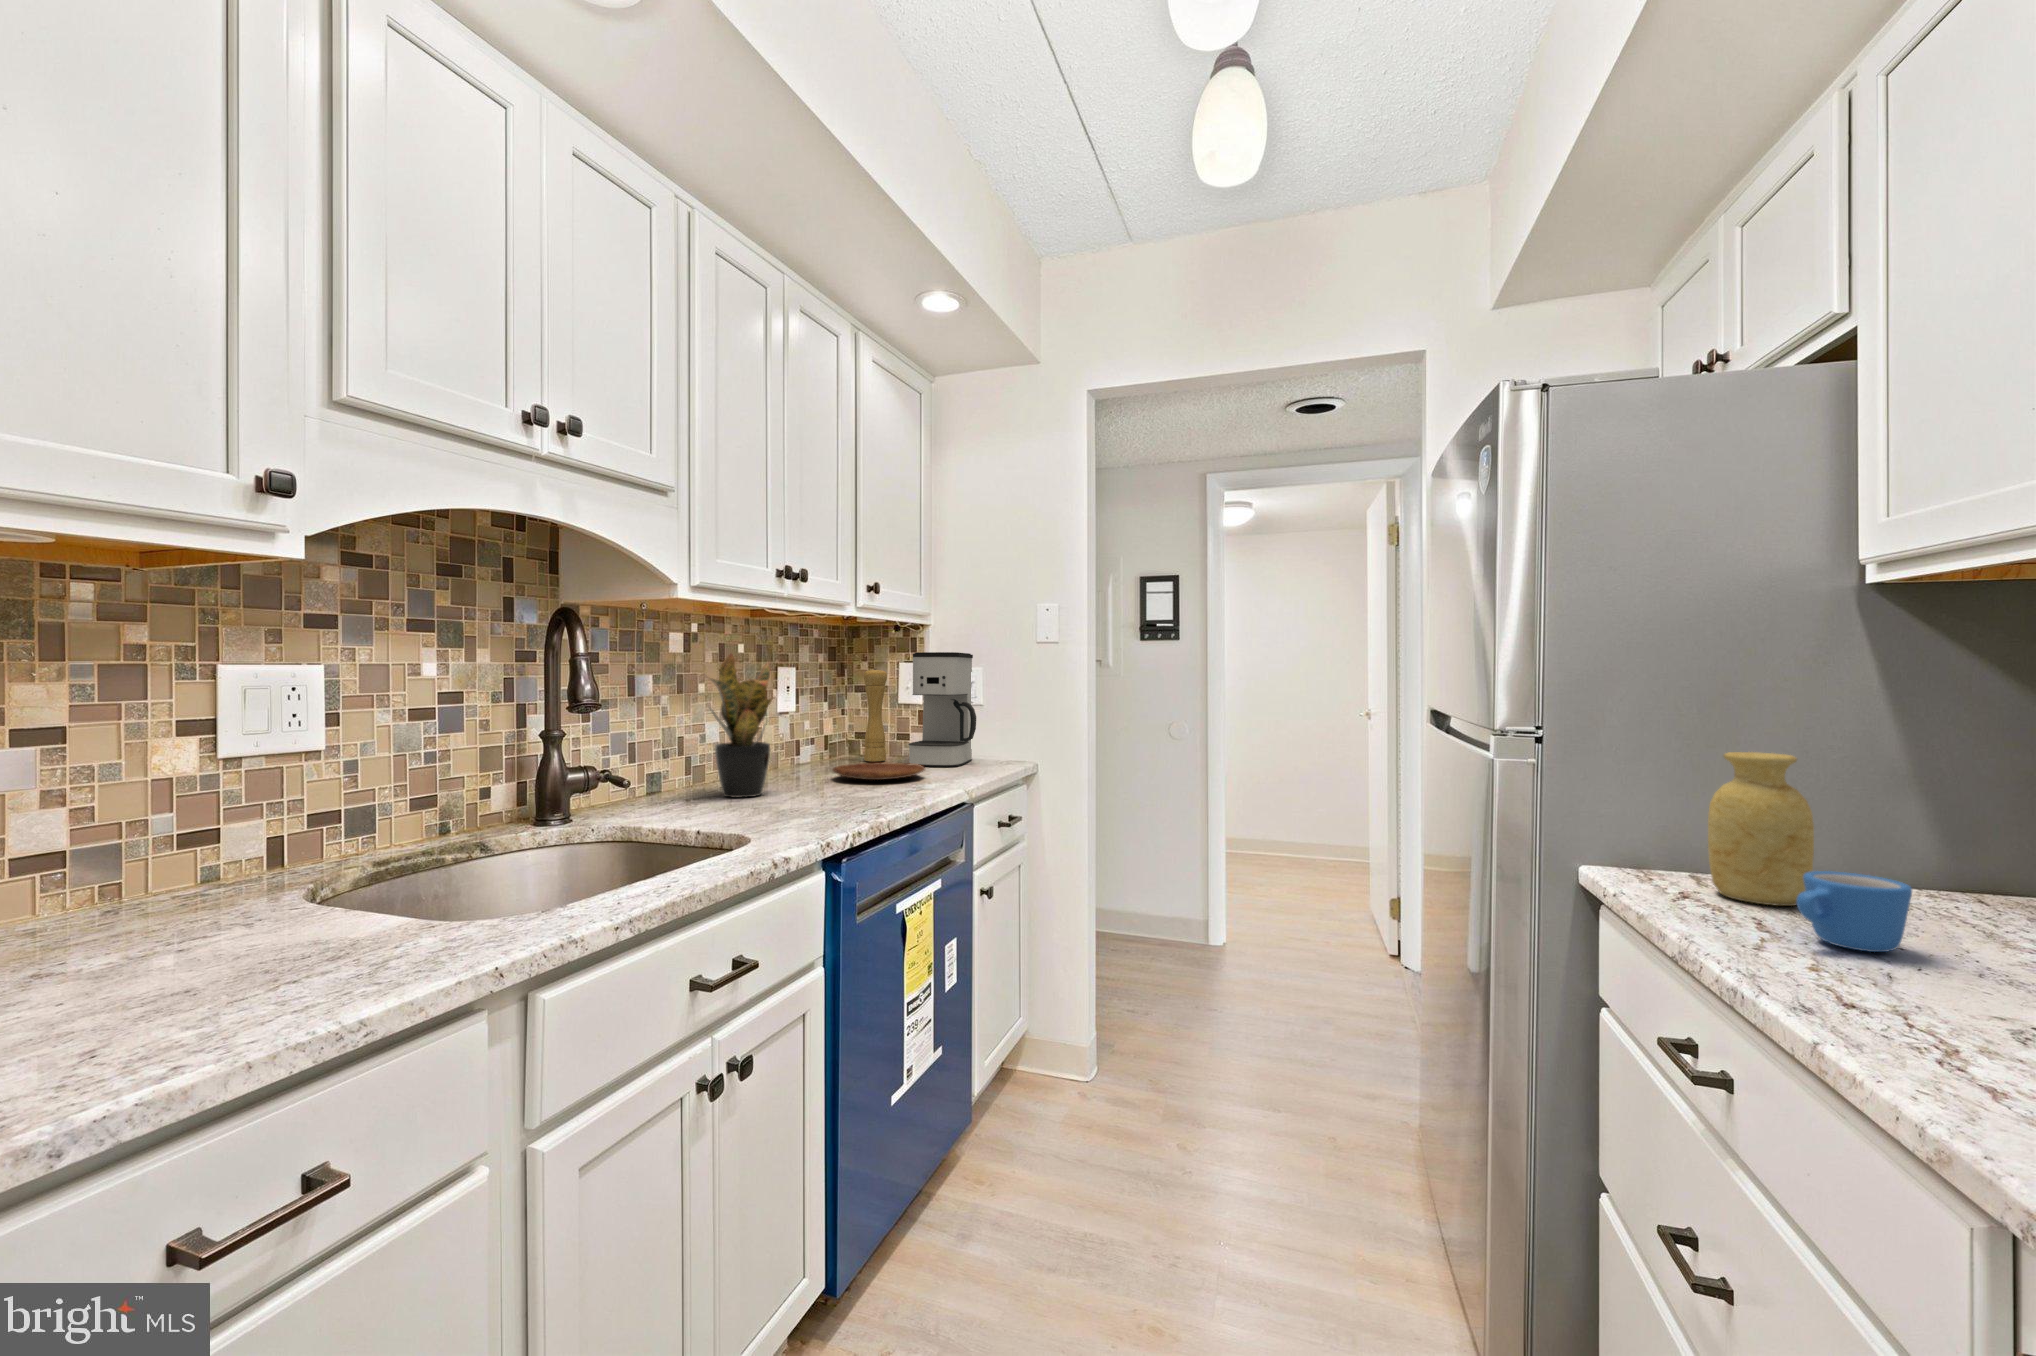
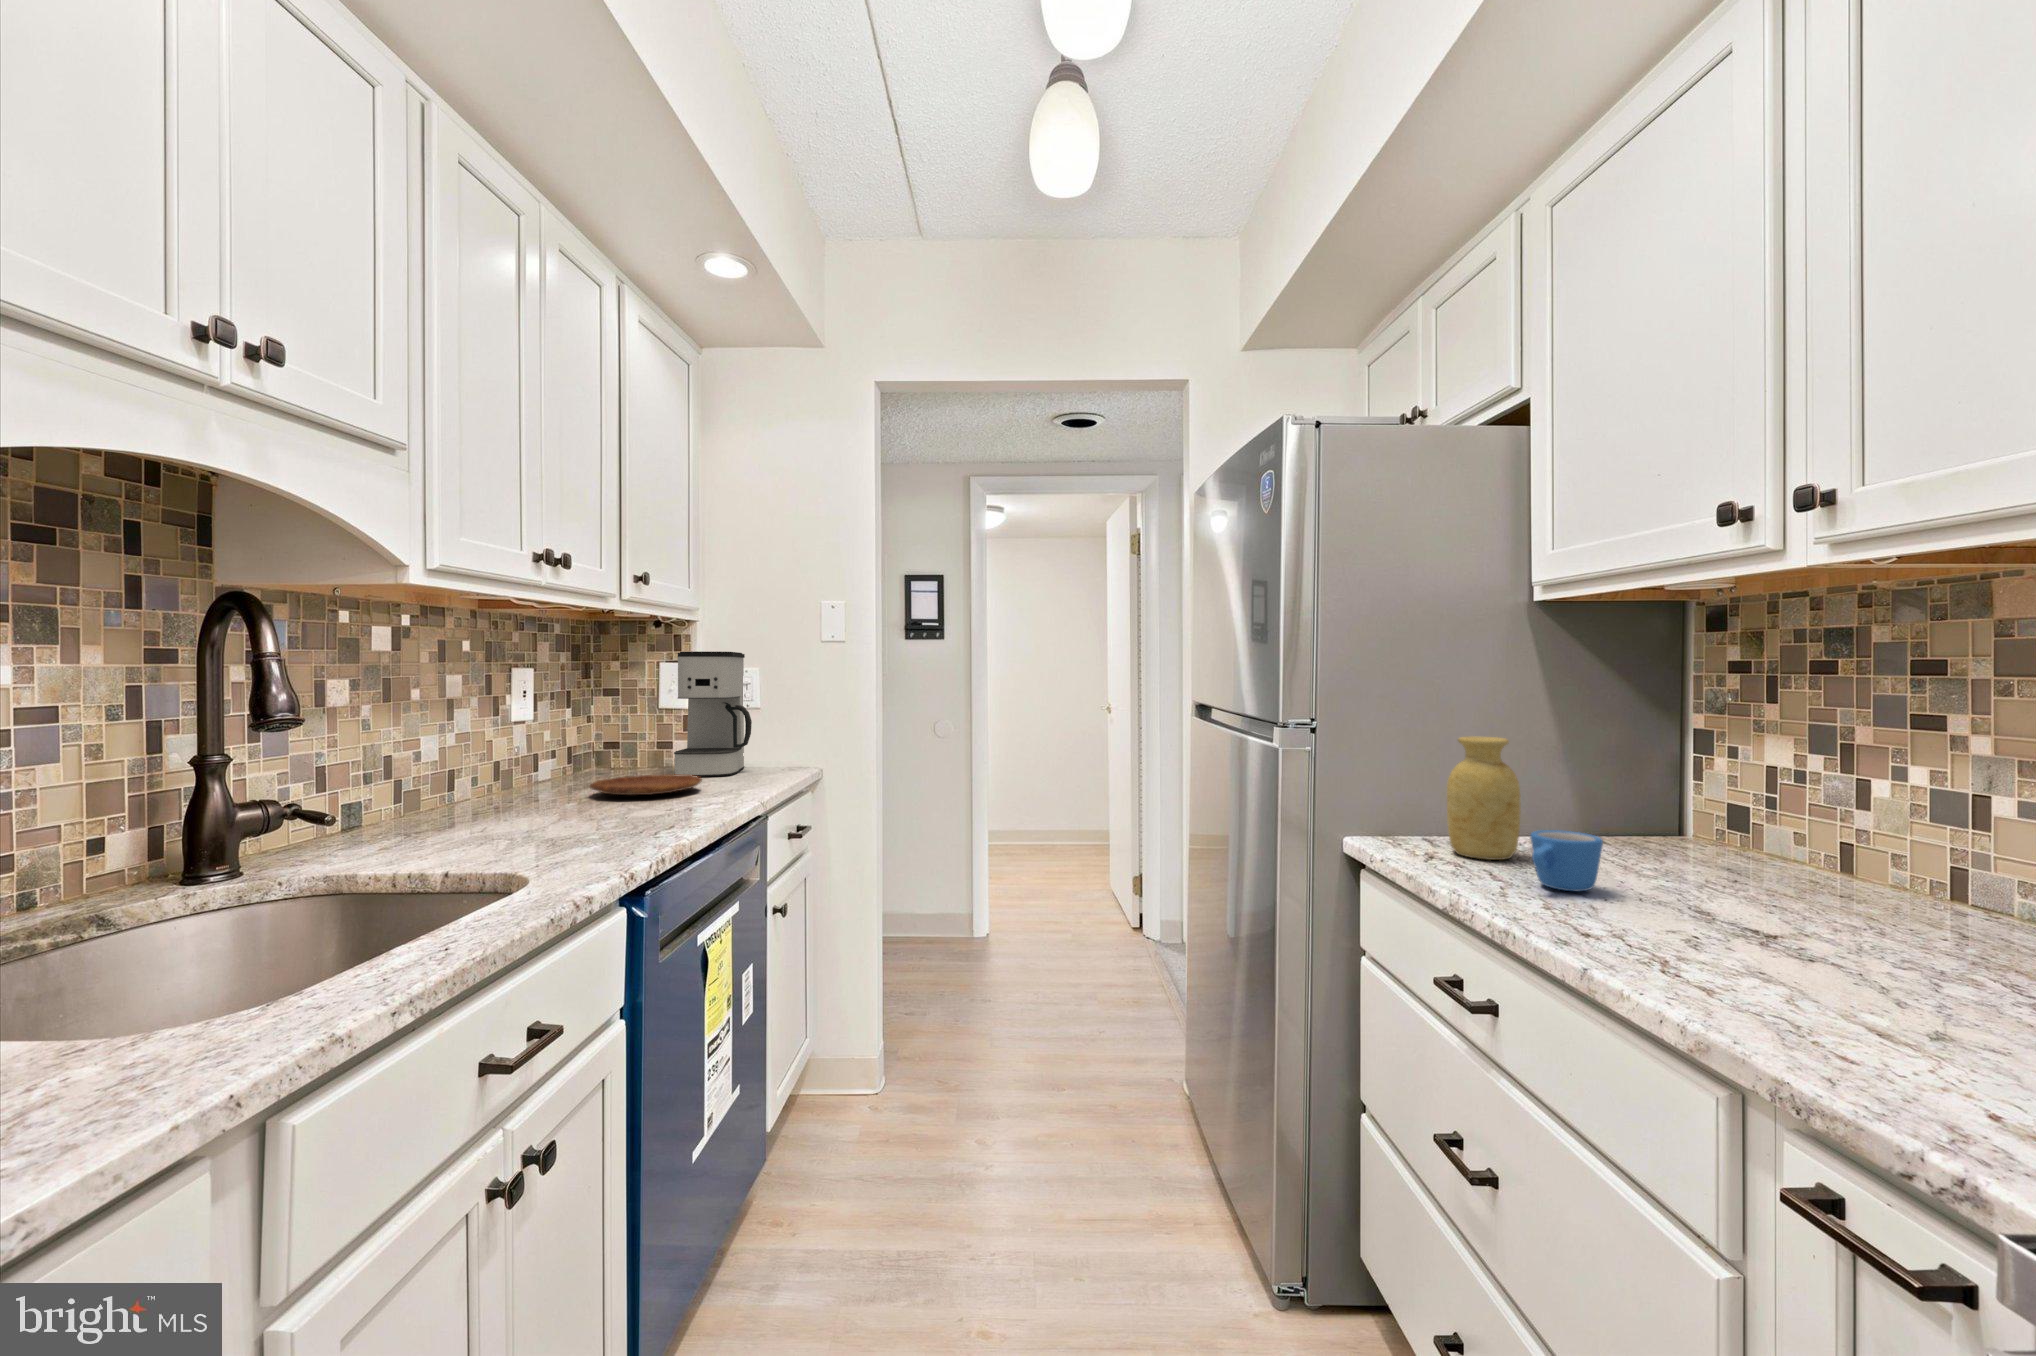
potted plant: present [705,654,786,797] -> none [413,647,548,826]
pepper mill: present [864,668,887,762] -> none [615,669,644,774]

